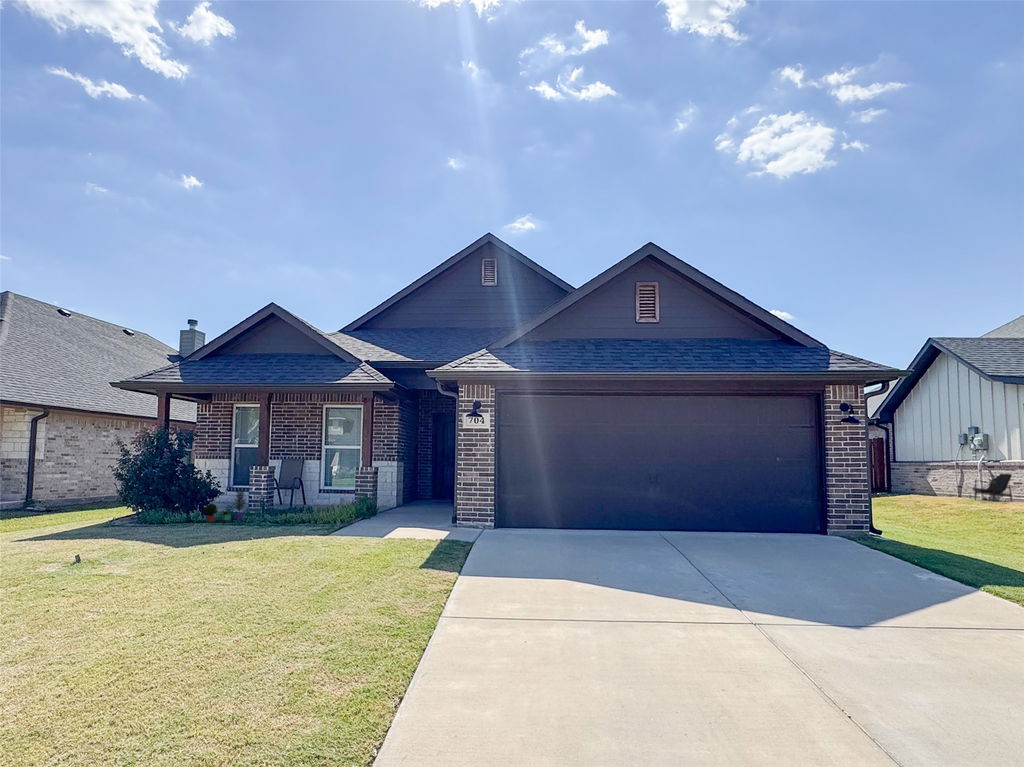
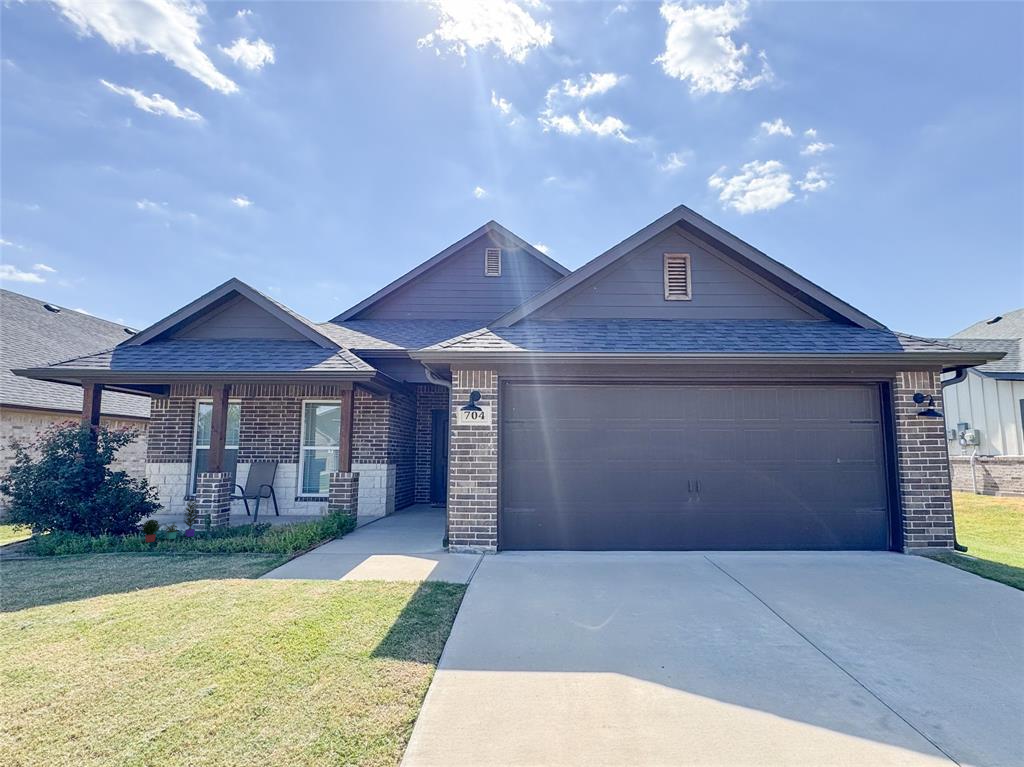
lounge chair: present [973,474,1012,501] -> none [969,468,1012,497]

